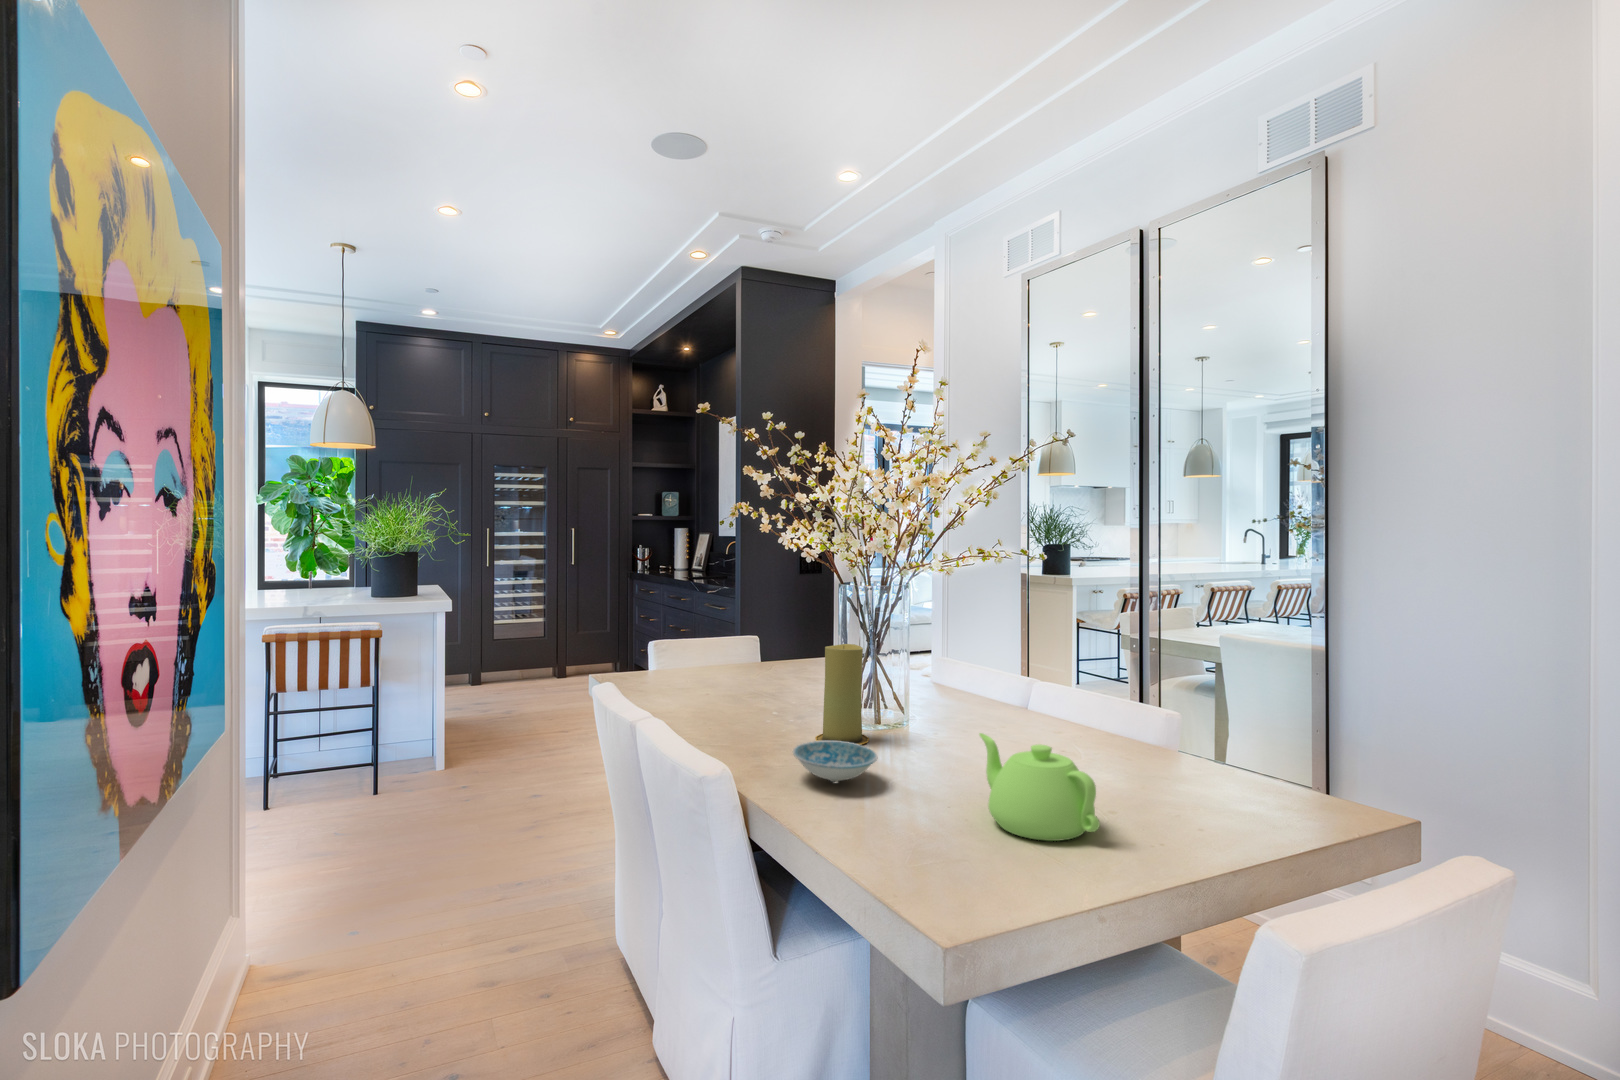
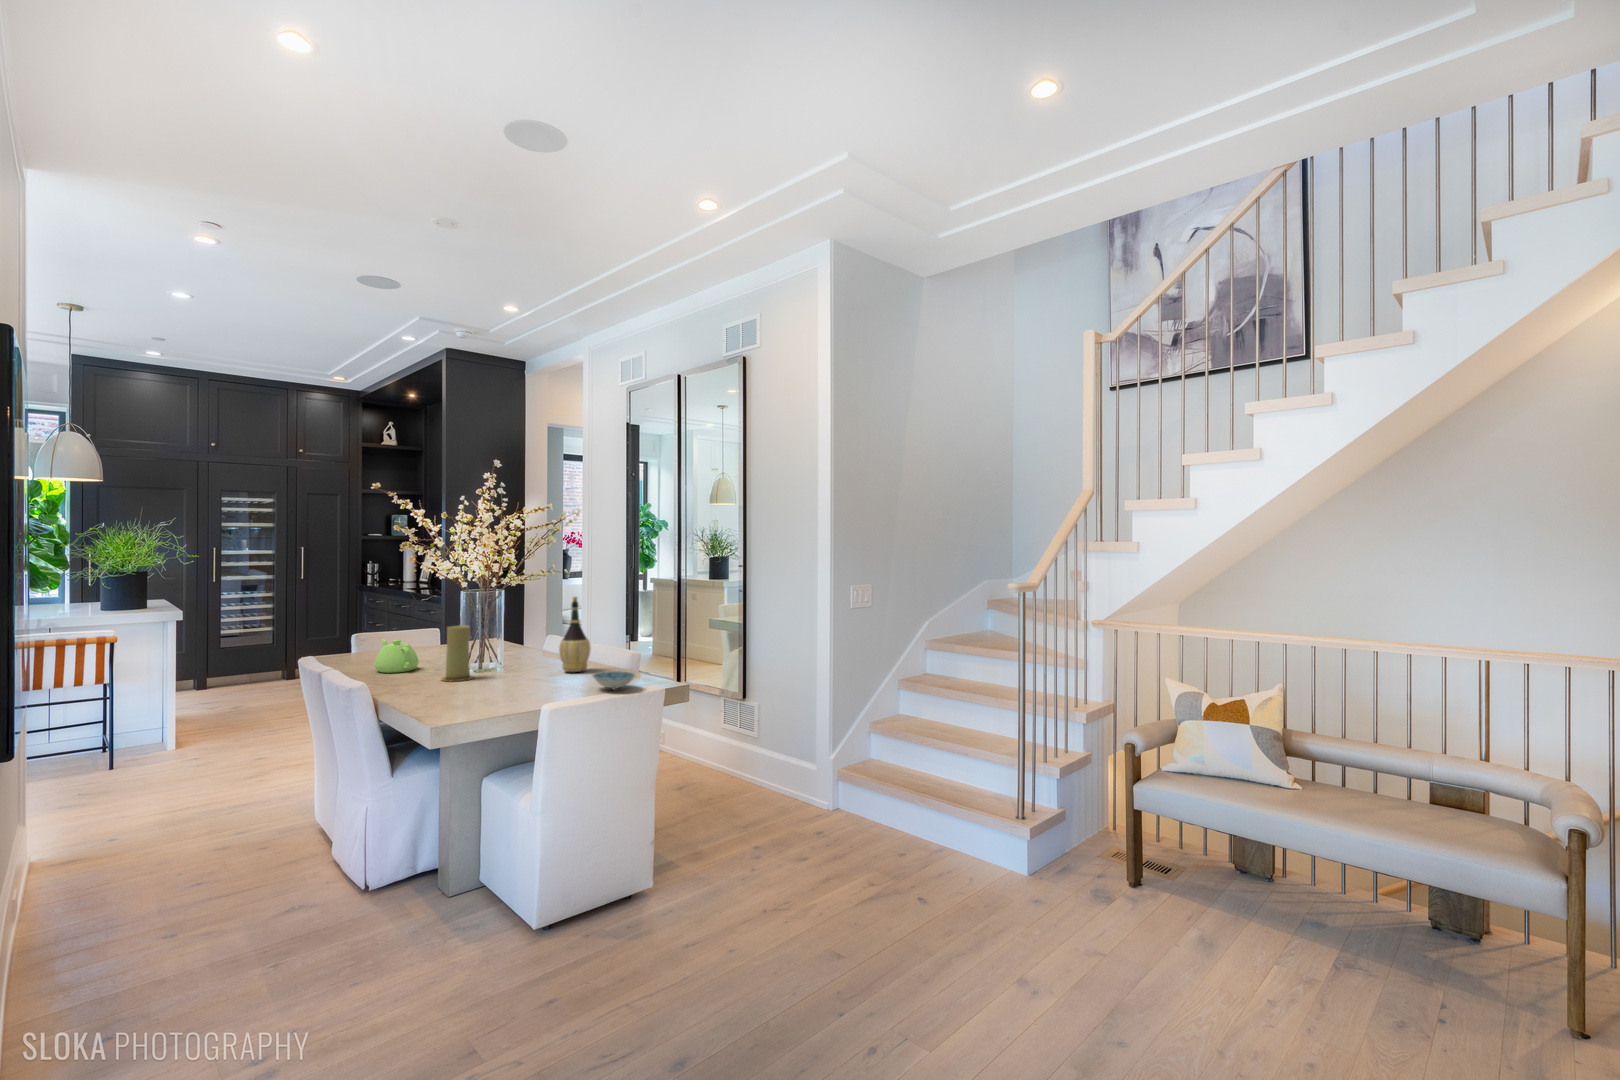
wine bottle: none [1008,597,1066,737] -> present [559,597,591,672]
teapot: present [979,733,1100,841] -> present [375,639,418,673]
ceramic bowl: present [793,741,878,782] -> present [592,671,635,689]

